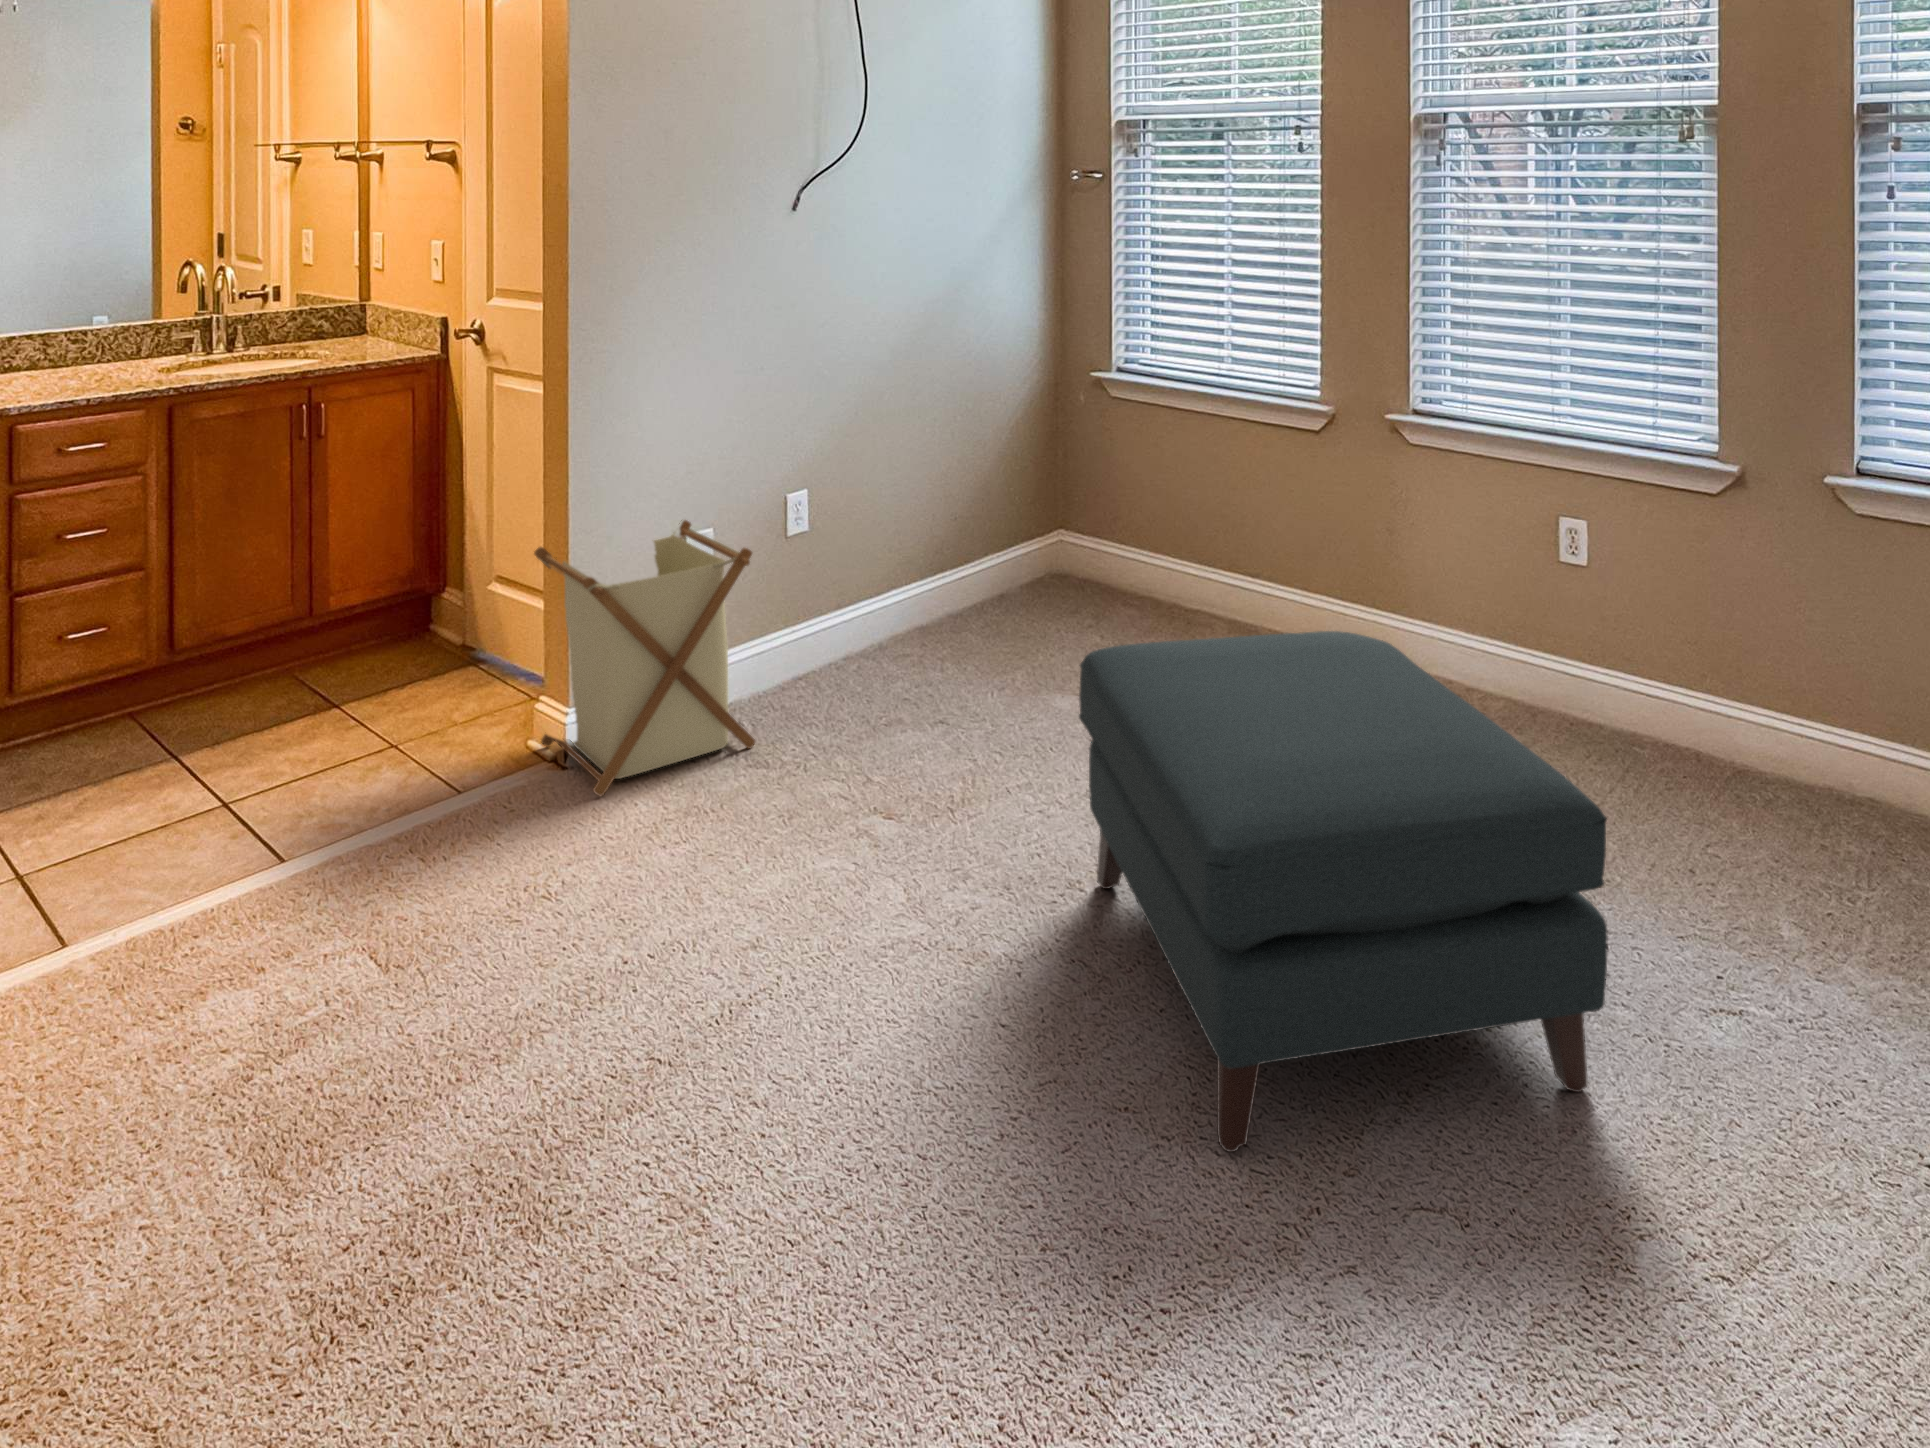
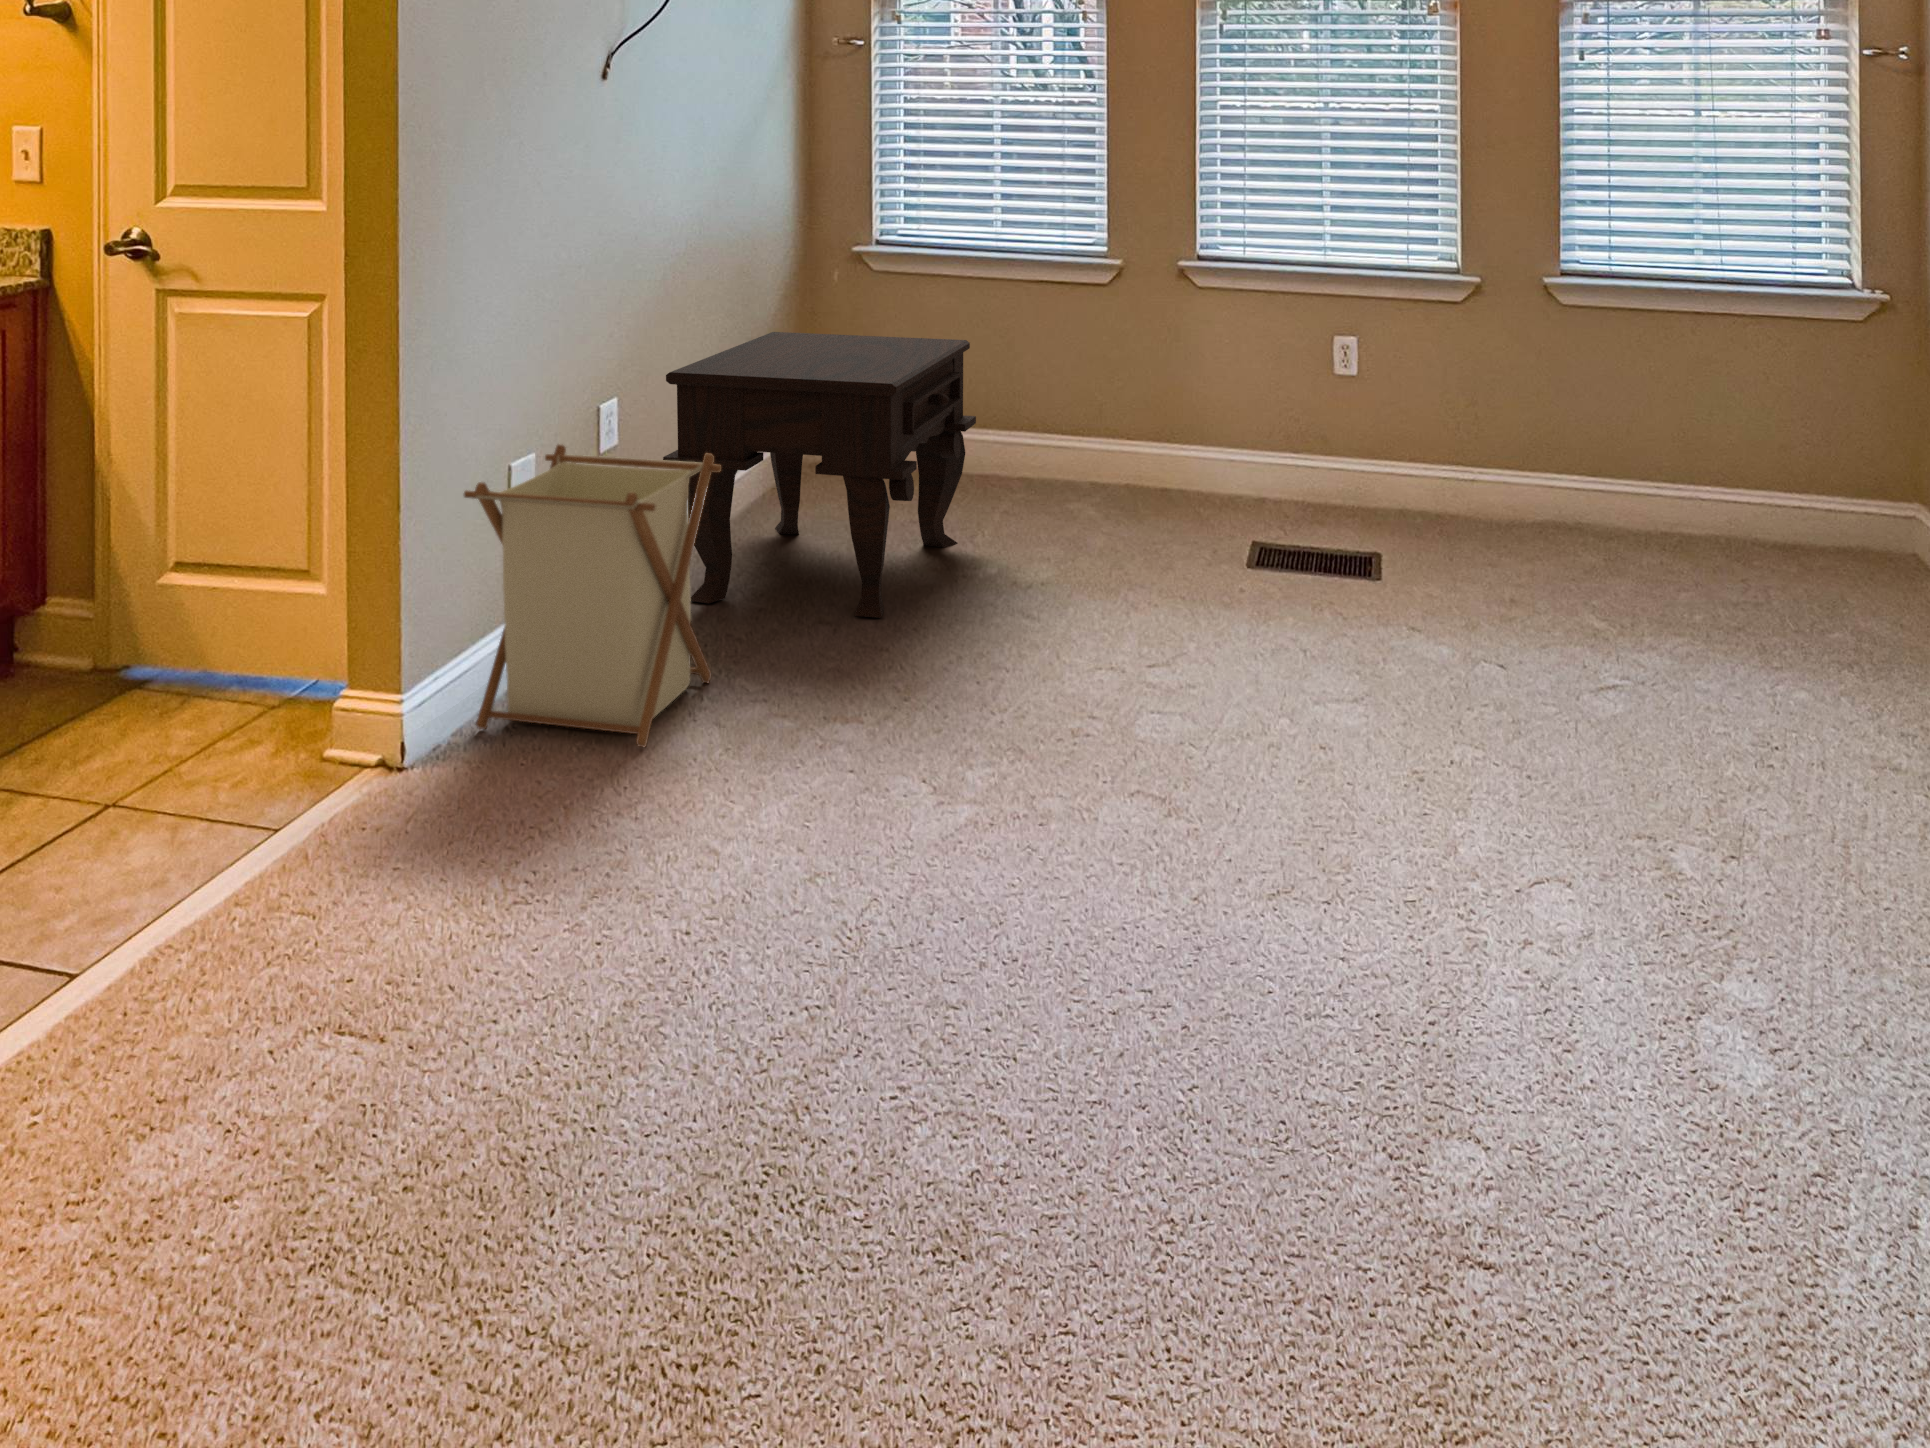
side table: none [860,431,1198,720] -> present [663,332,976,618]
ottoman: present [1079,631,1608,1152] -> none [1186,435,1699,788]

